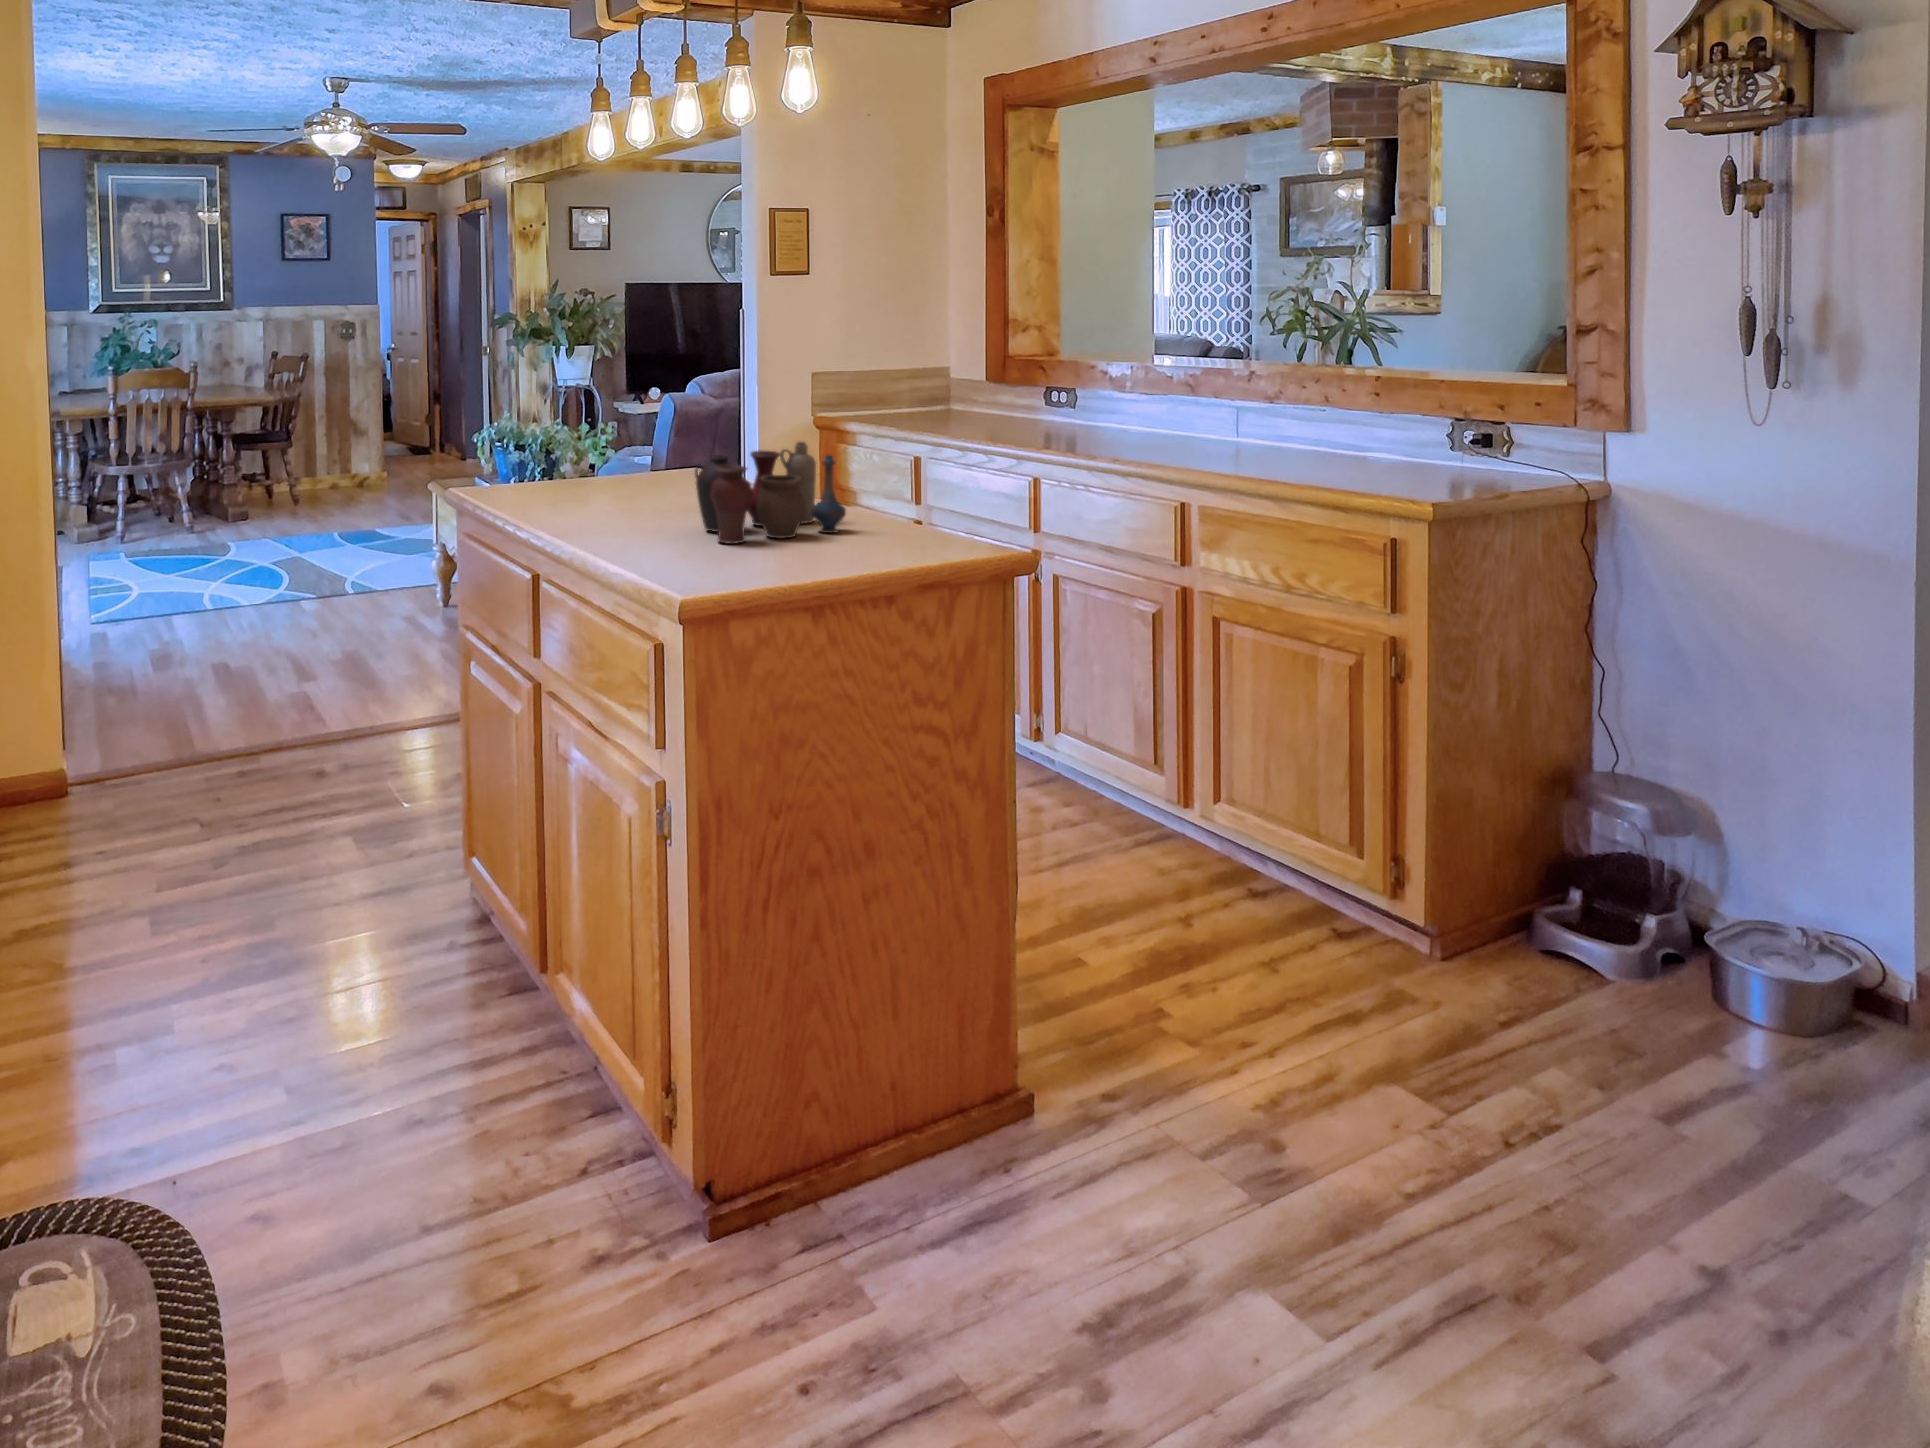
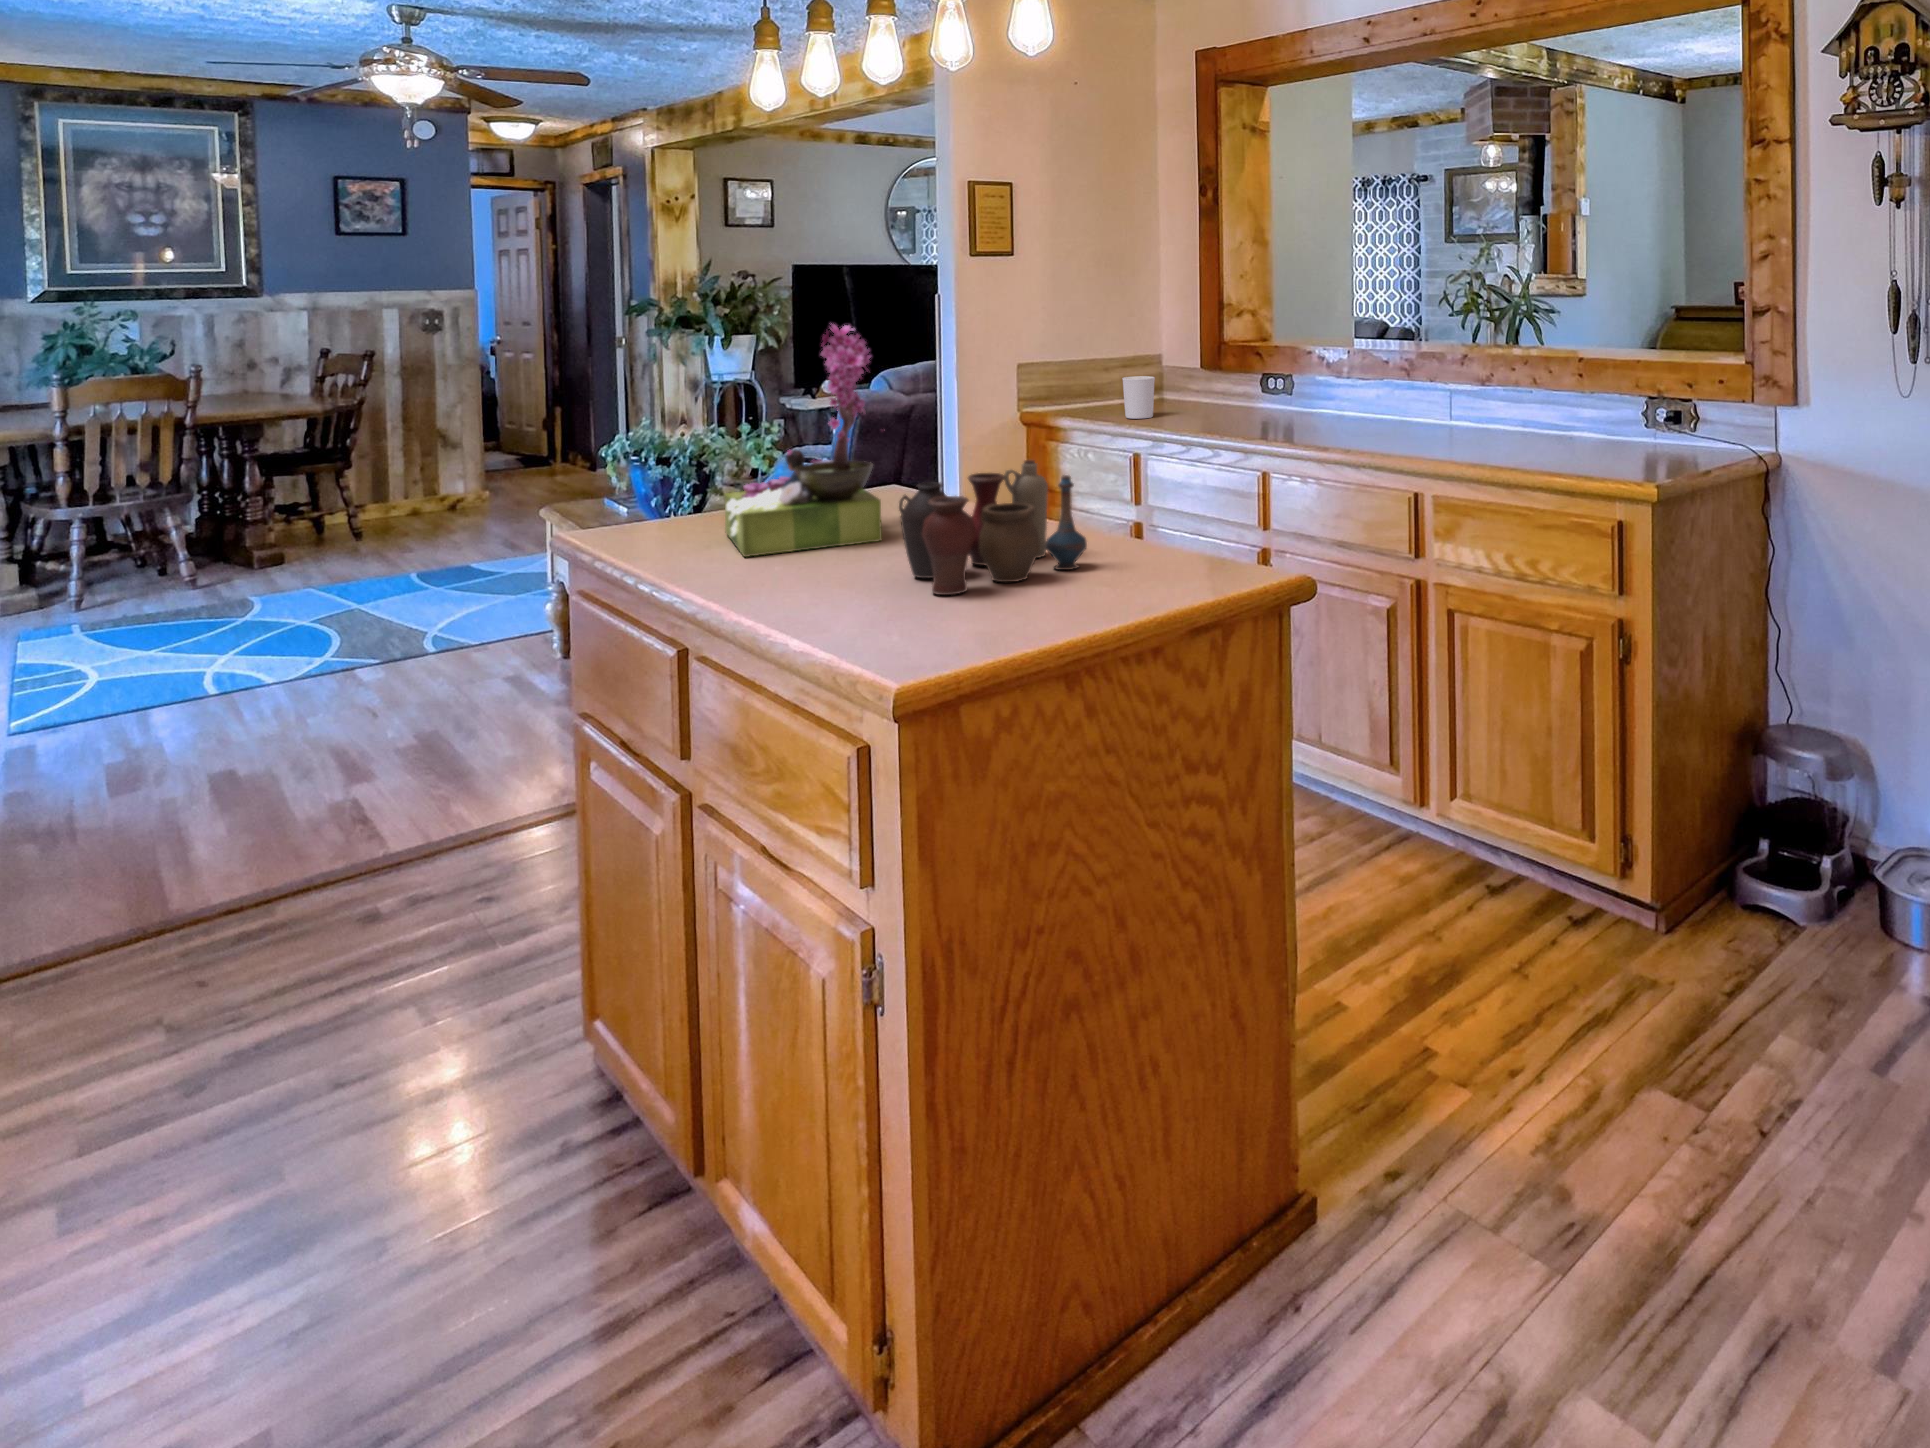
flower arrangement: none [567,326,691,510] -> present [724,324,882,557]
candle holder: none [913,385,944,424] -> present [1122,376,1155,419]

